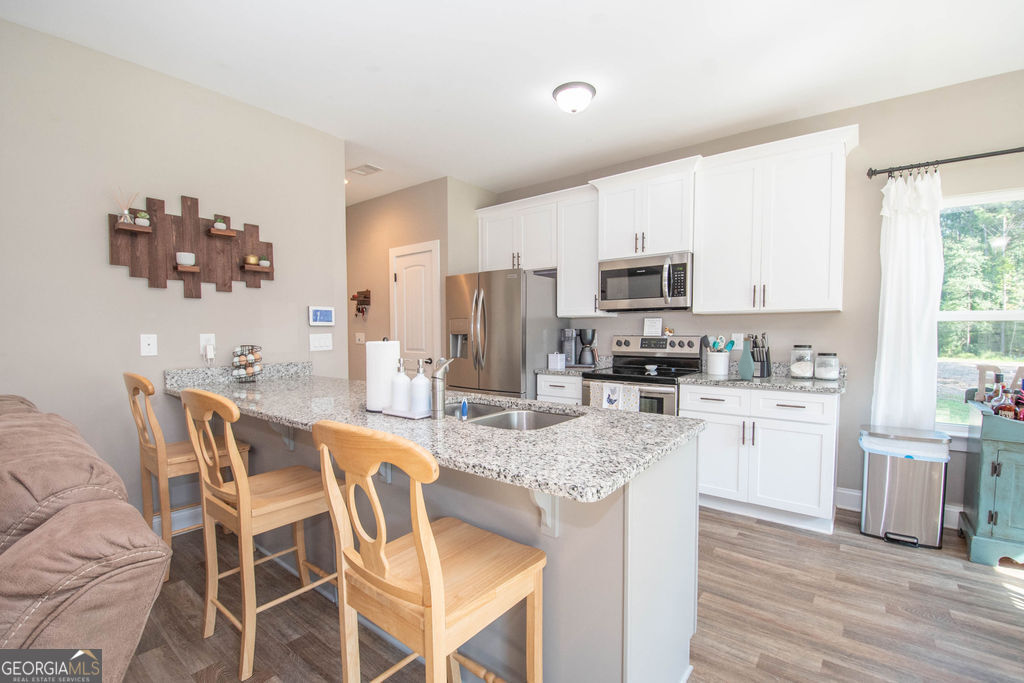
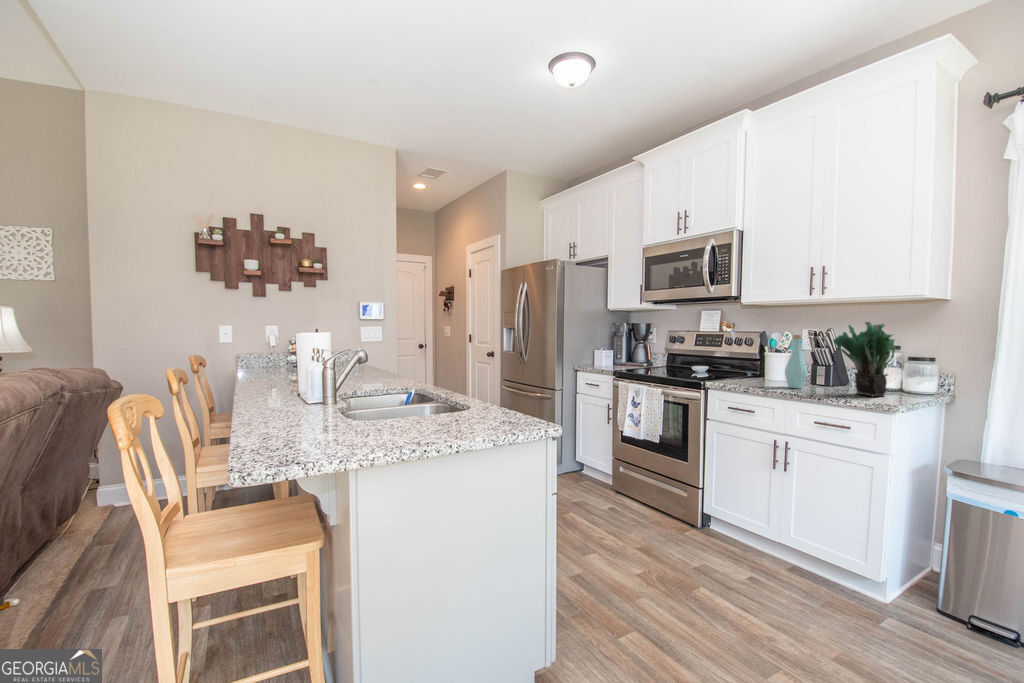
potted plant: none [778,327,816,383] -> present [833,322,895,396]

